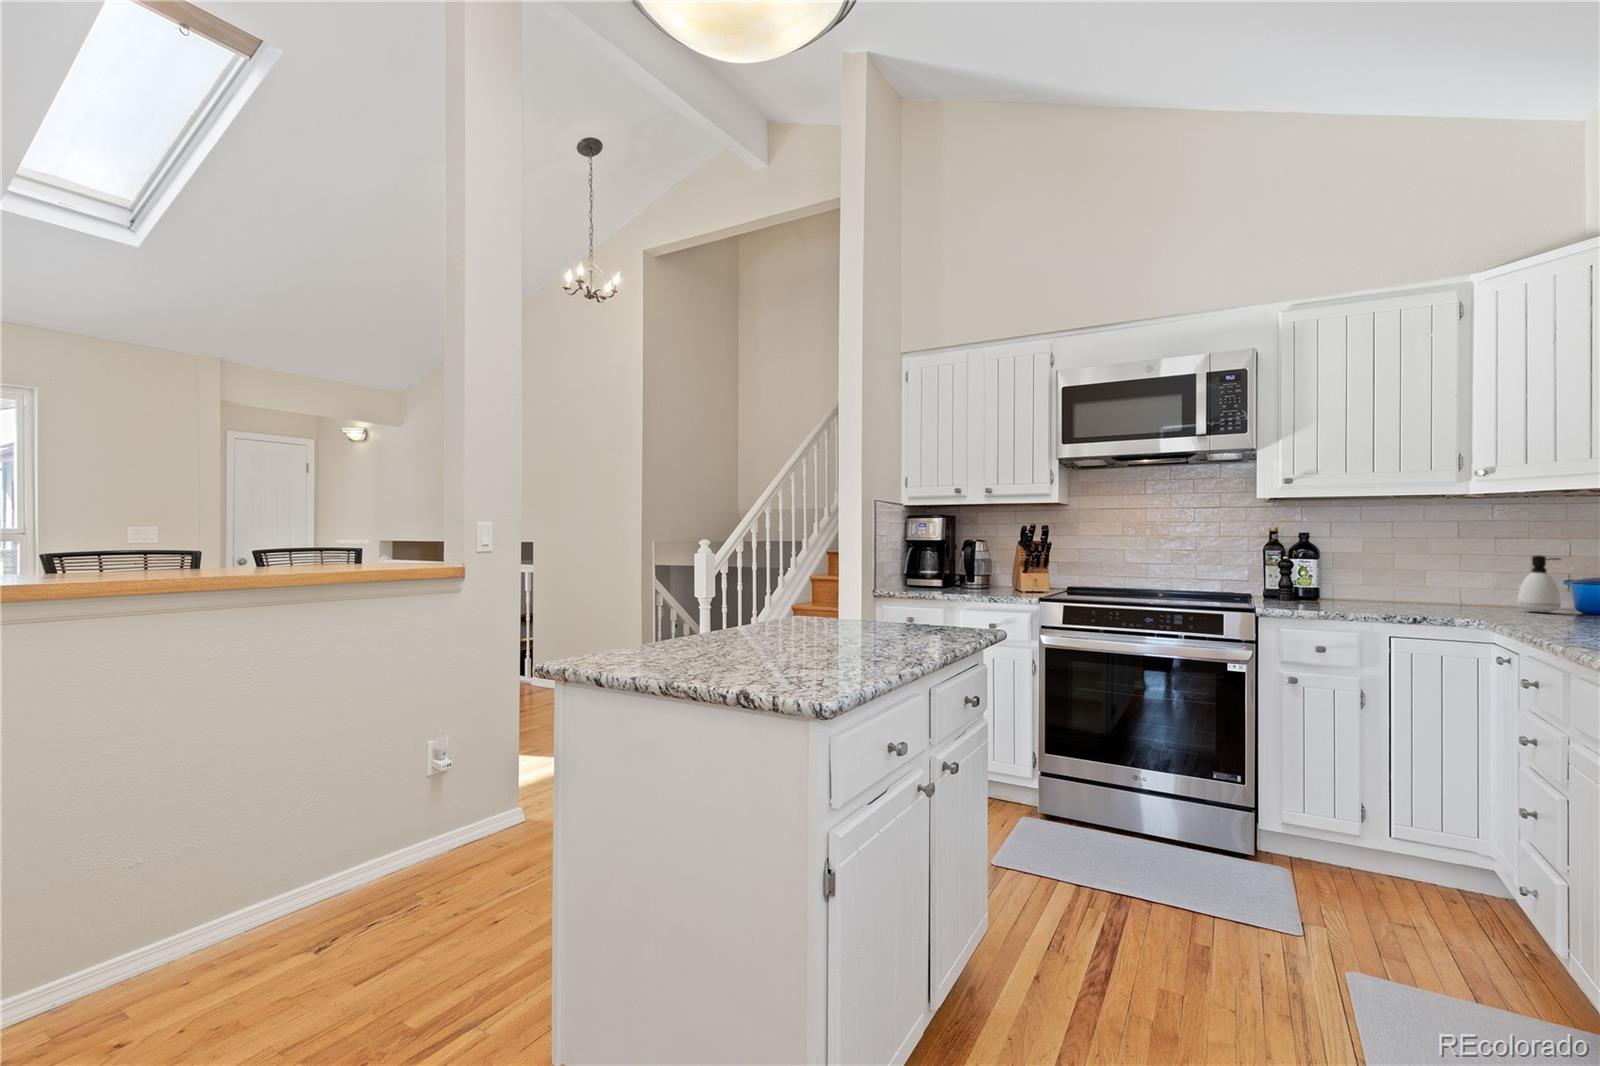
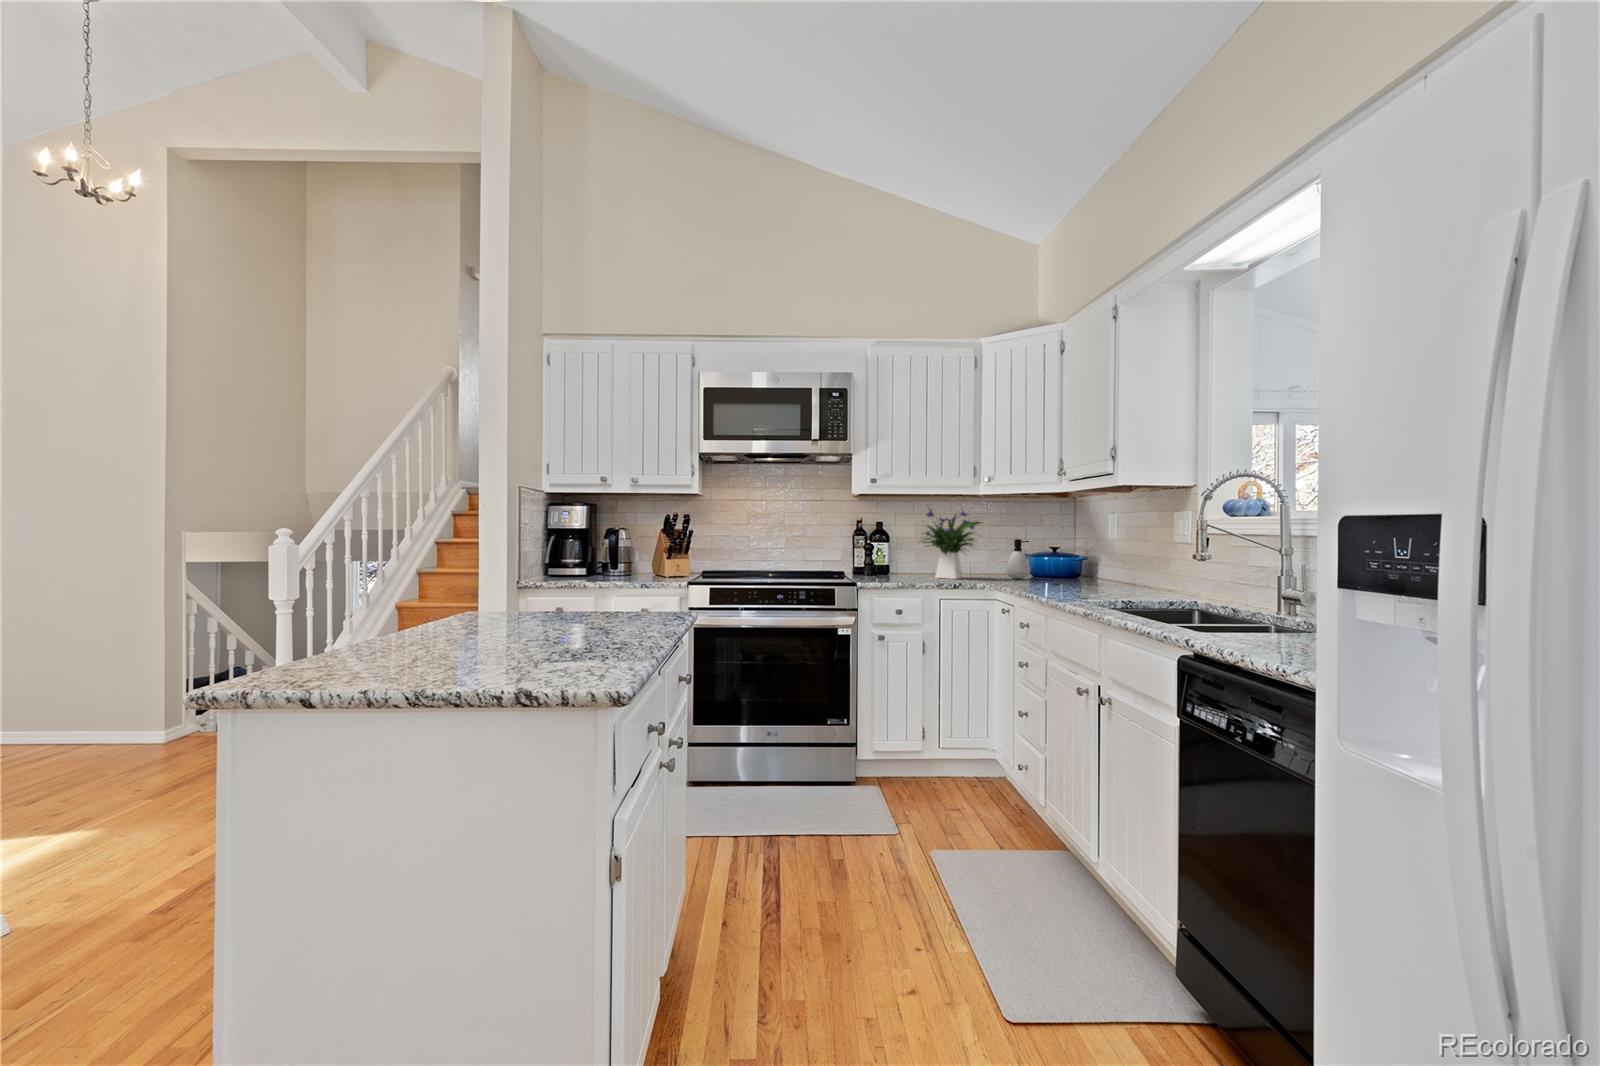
flower arrangement: none [1350,509,1473,608] -> present [923,507,981,579]

